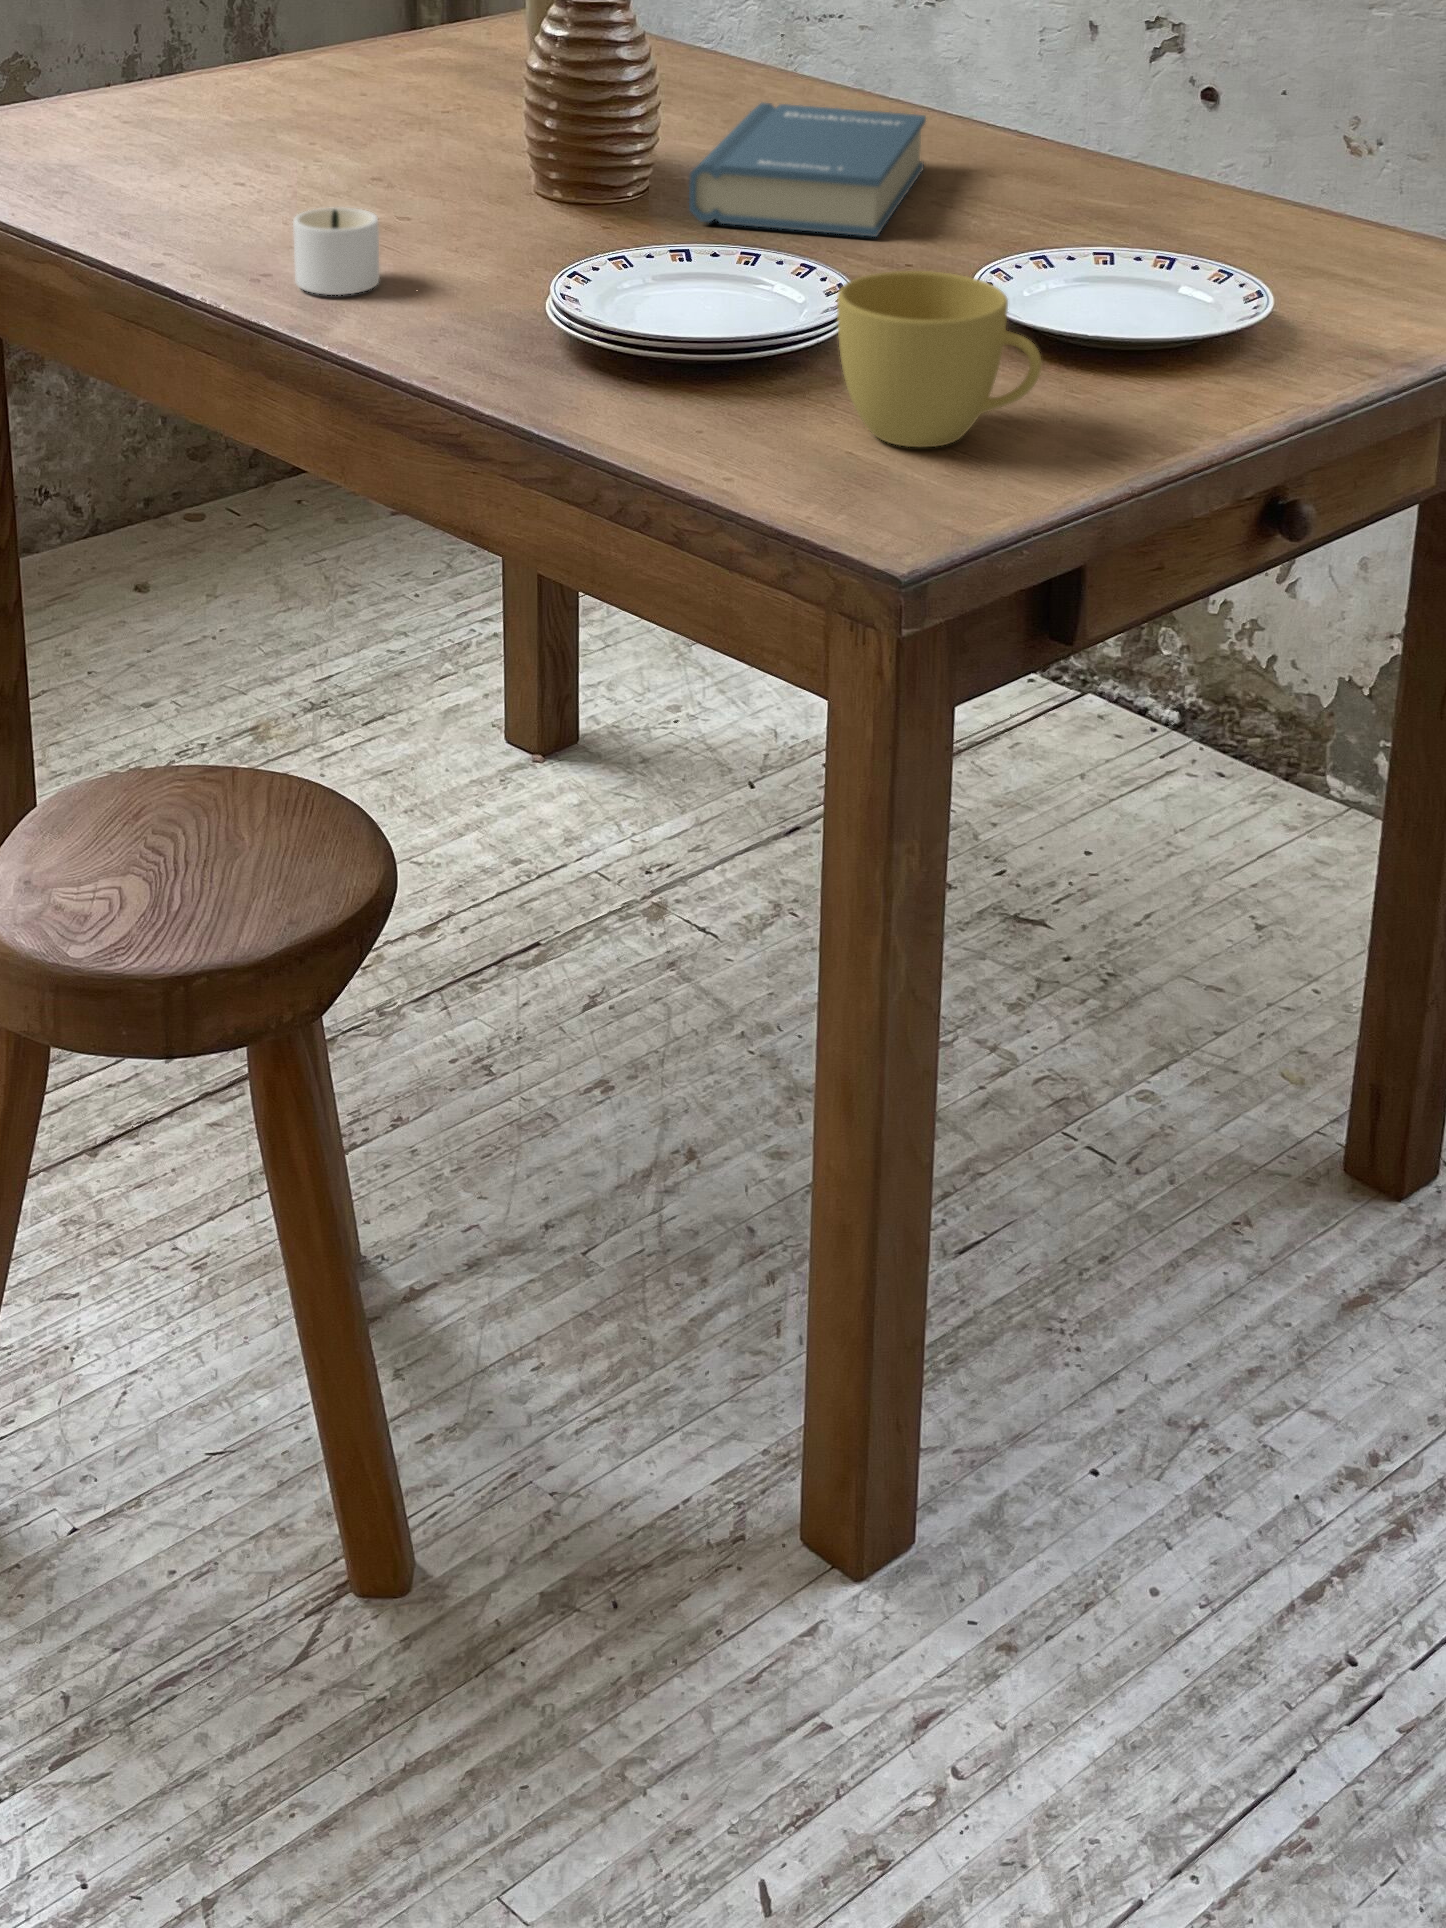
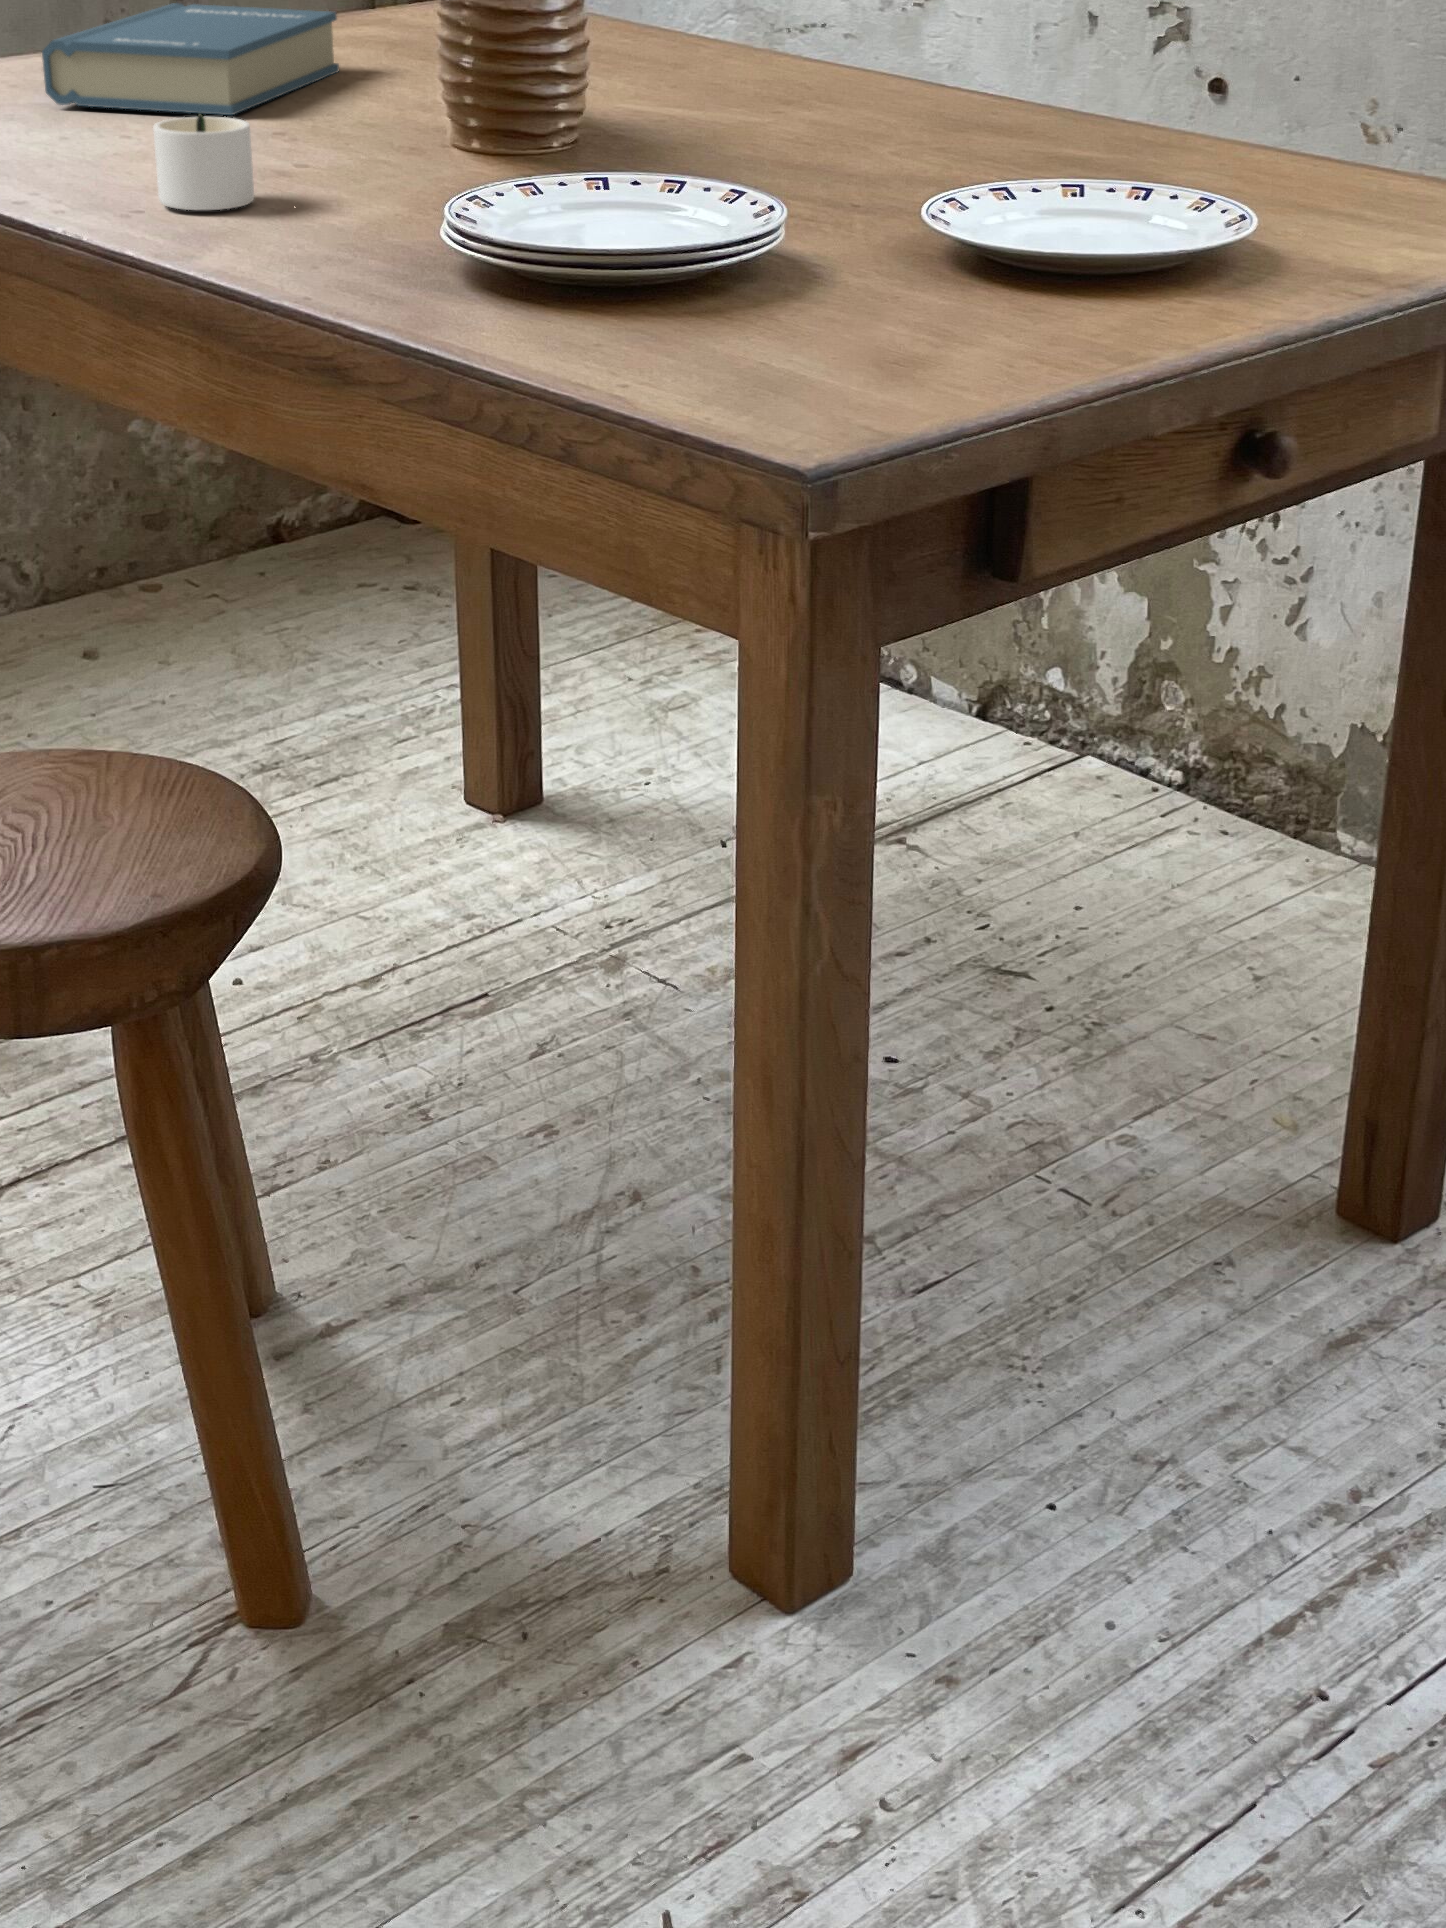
book: present [689,103,926,237] -> present [42,3,339,115]
cup: present [837,271,1041,447] -> none [746,137,980,334]

